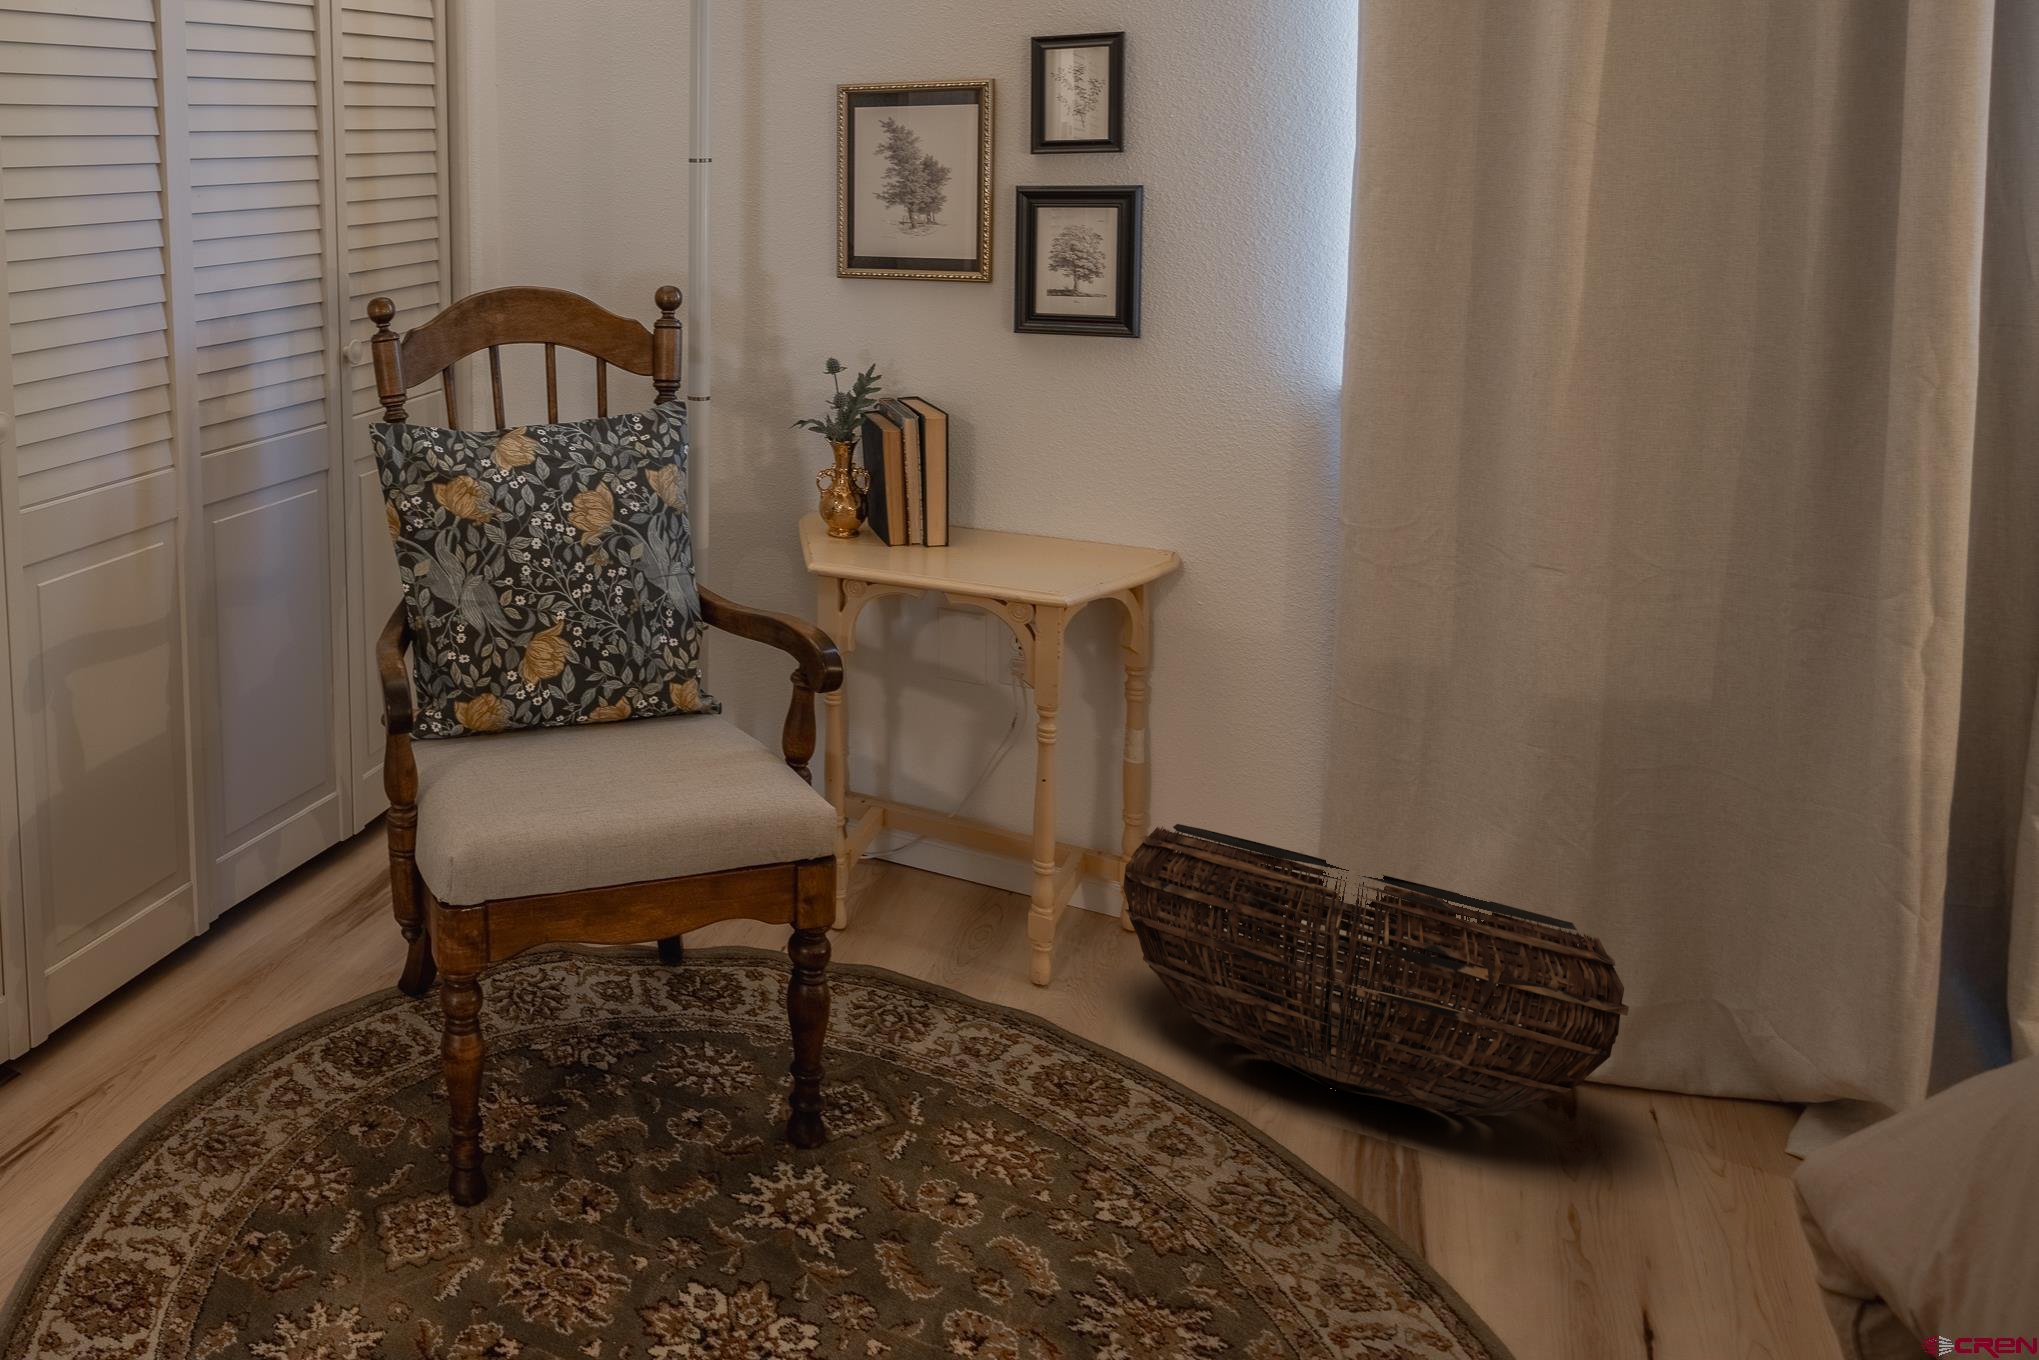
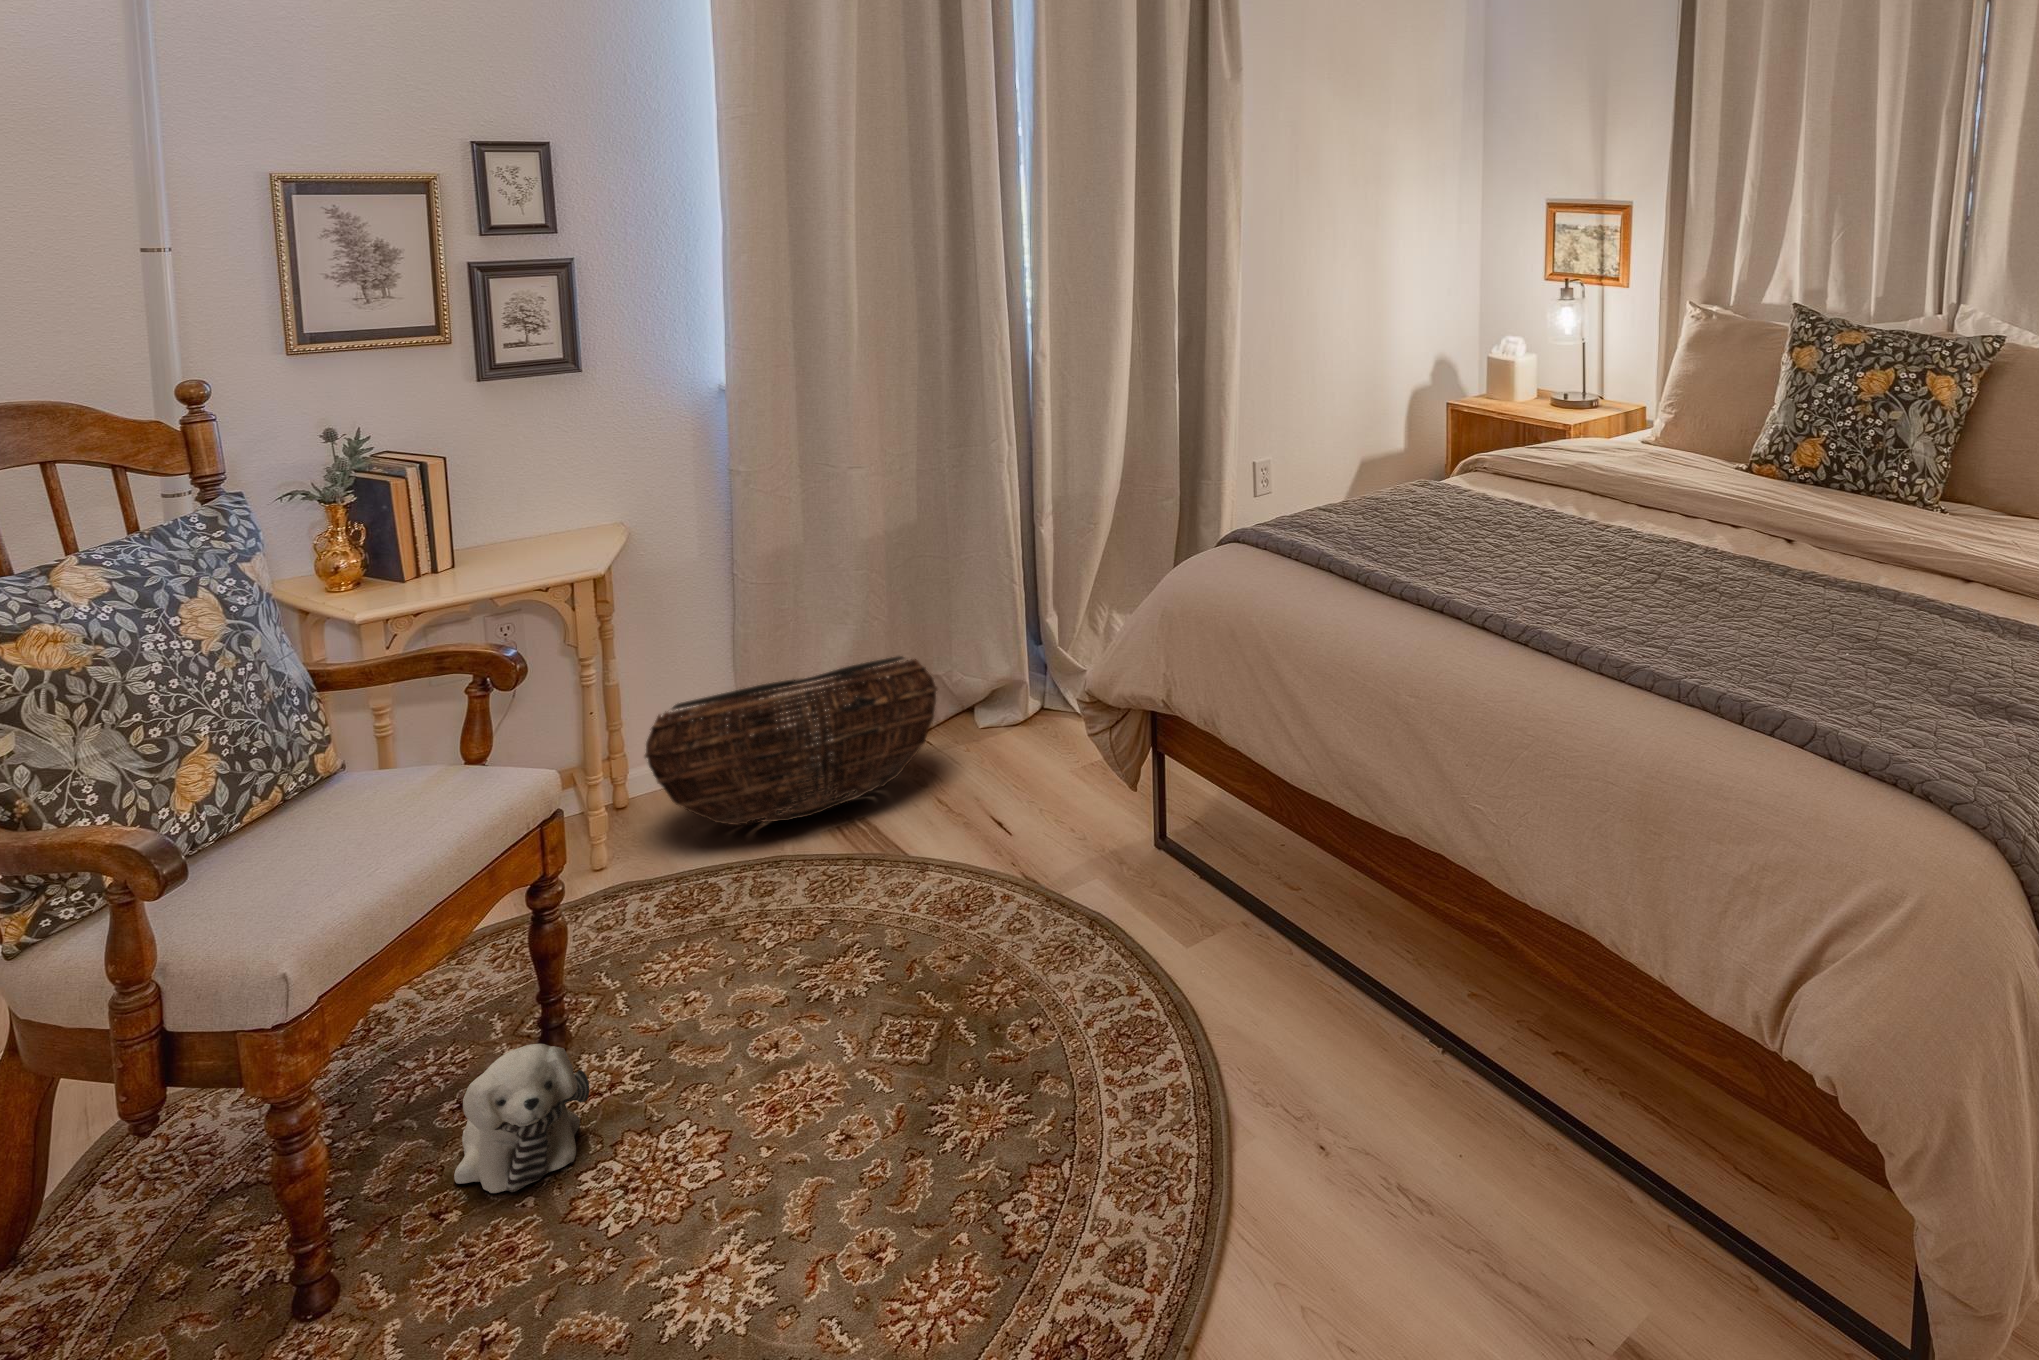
plush toy: none [616,1093,748,1270] -> present [454,1044,589,1193]

